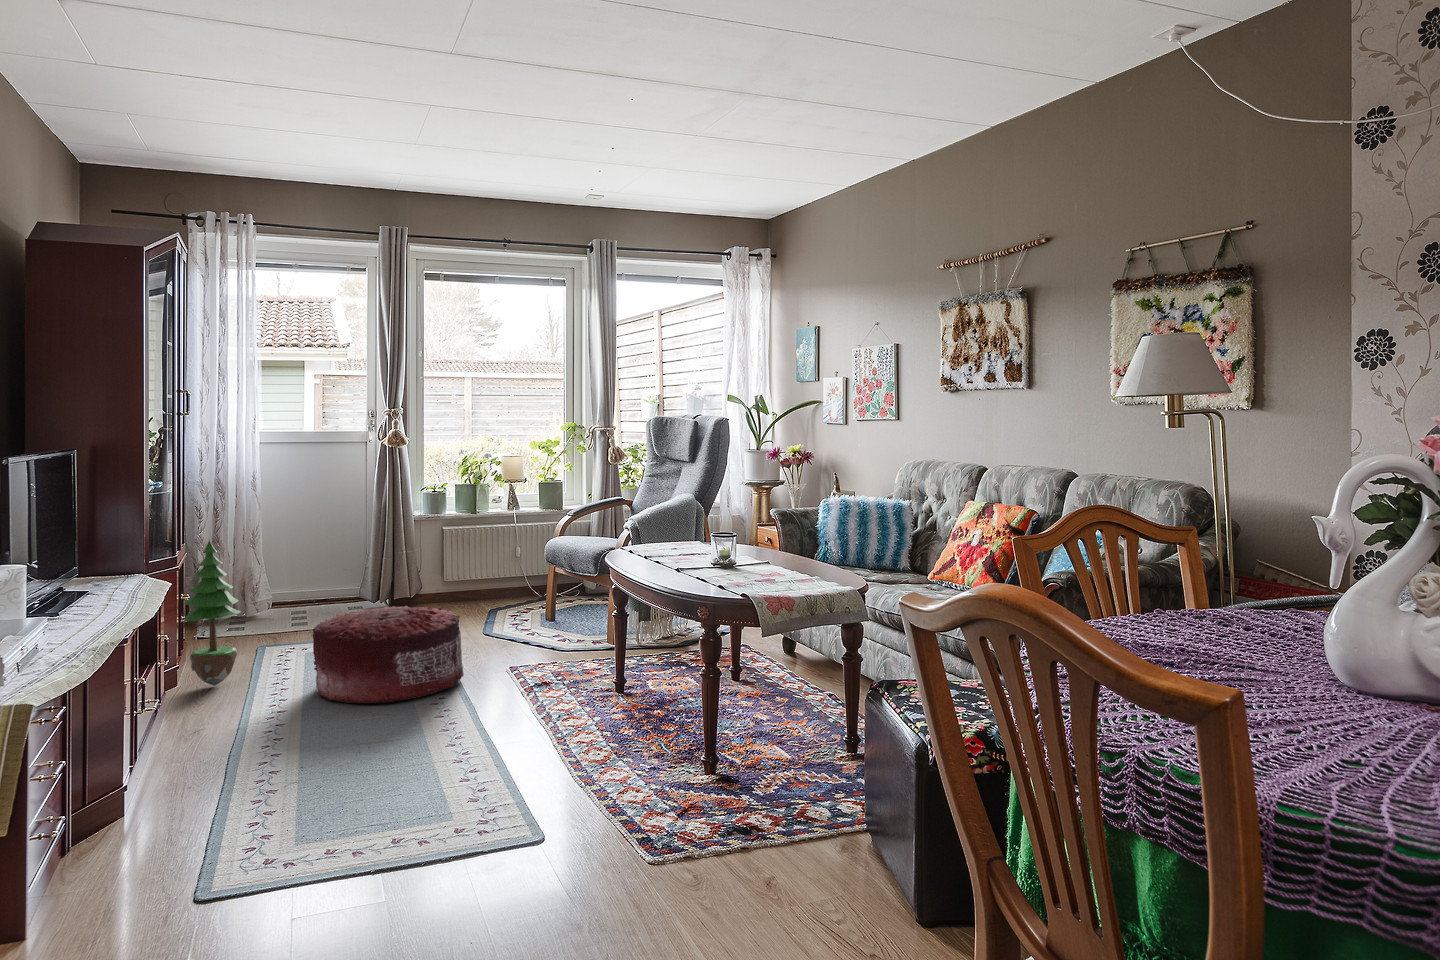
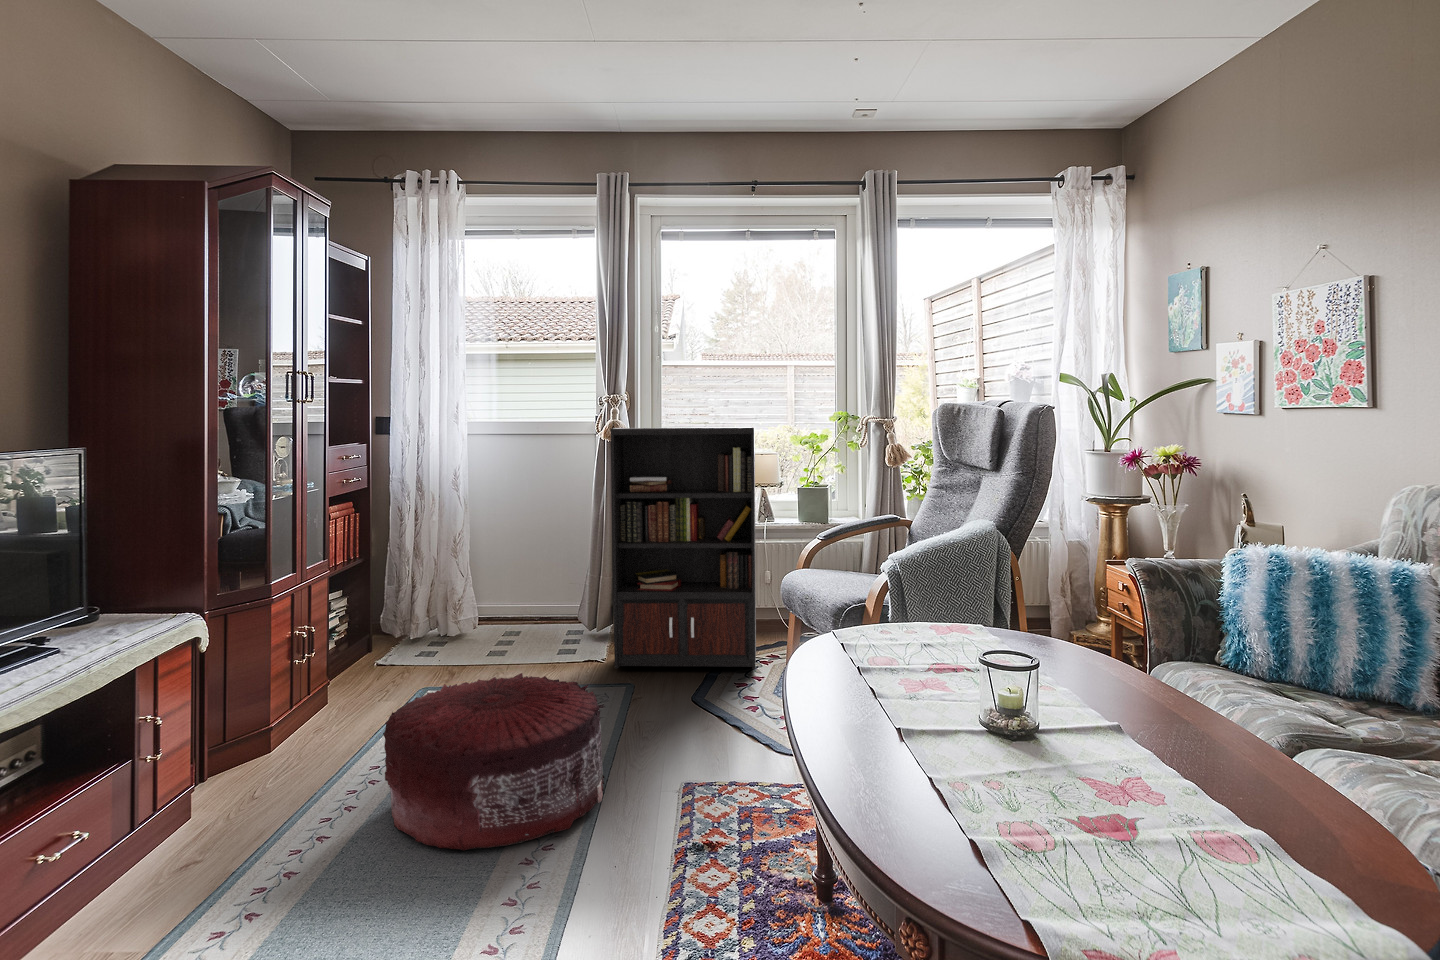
bookcase: none [408,433,544,621] -> present [611,427,756,669]
potted tree: present [183,540,241,686] -> none [259,570,338,764]

